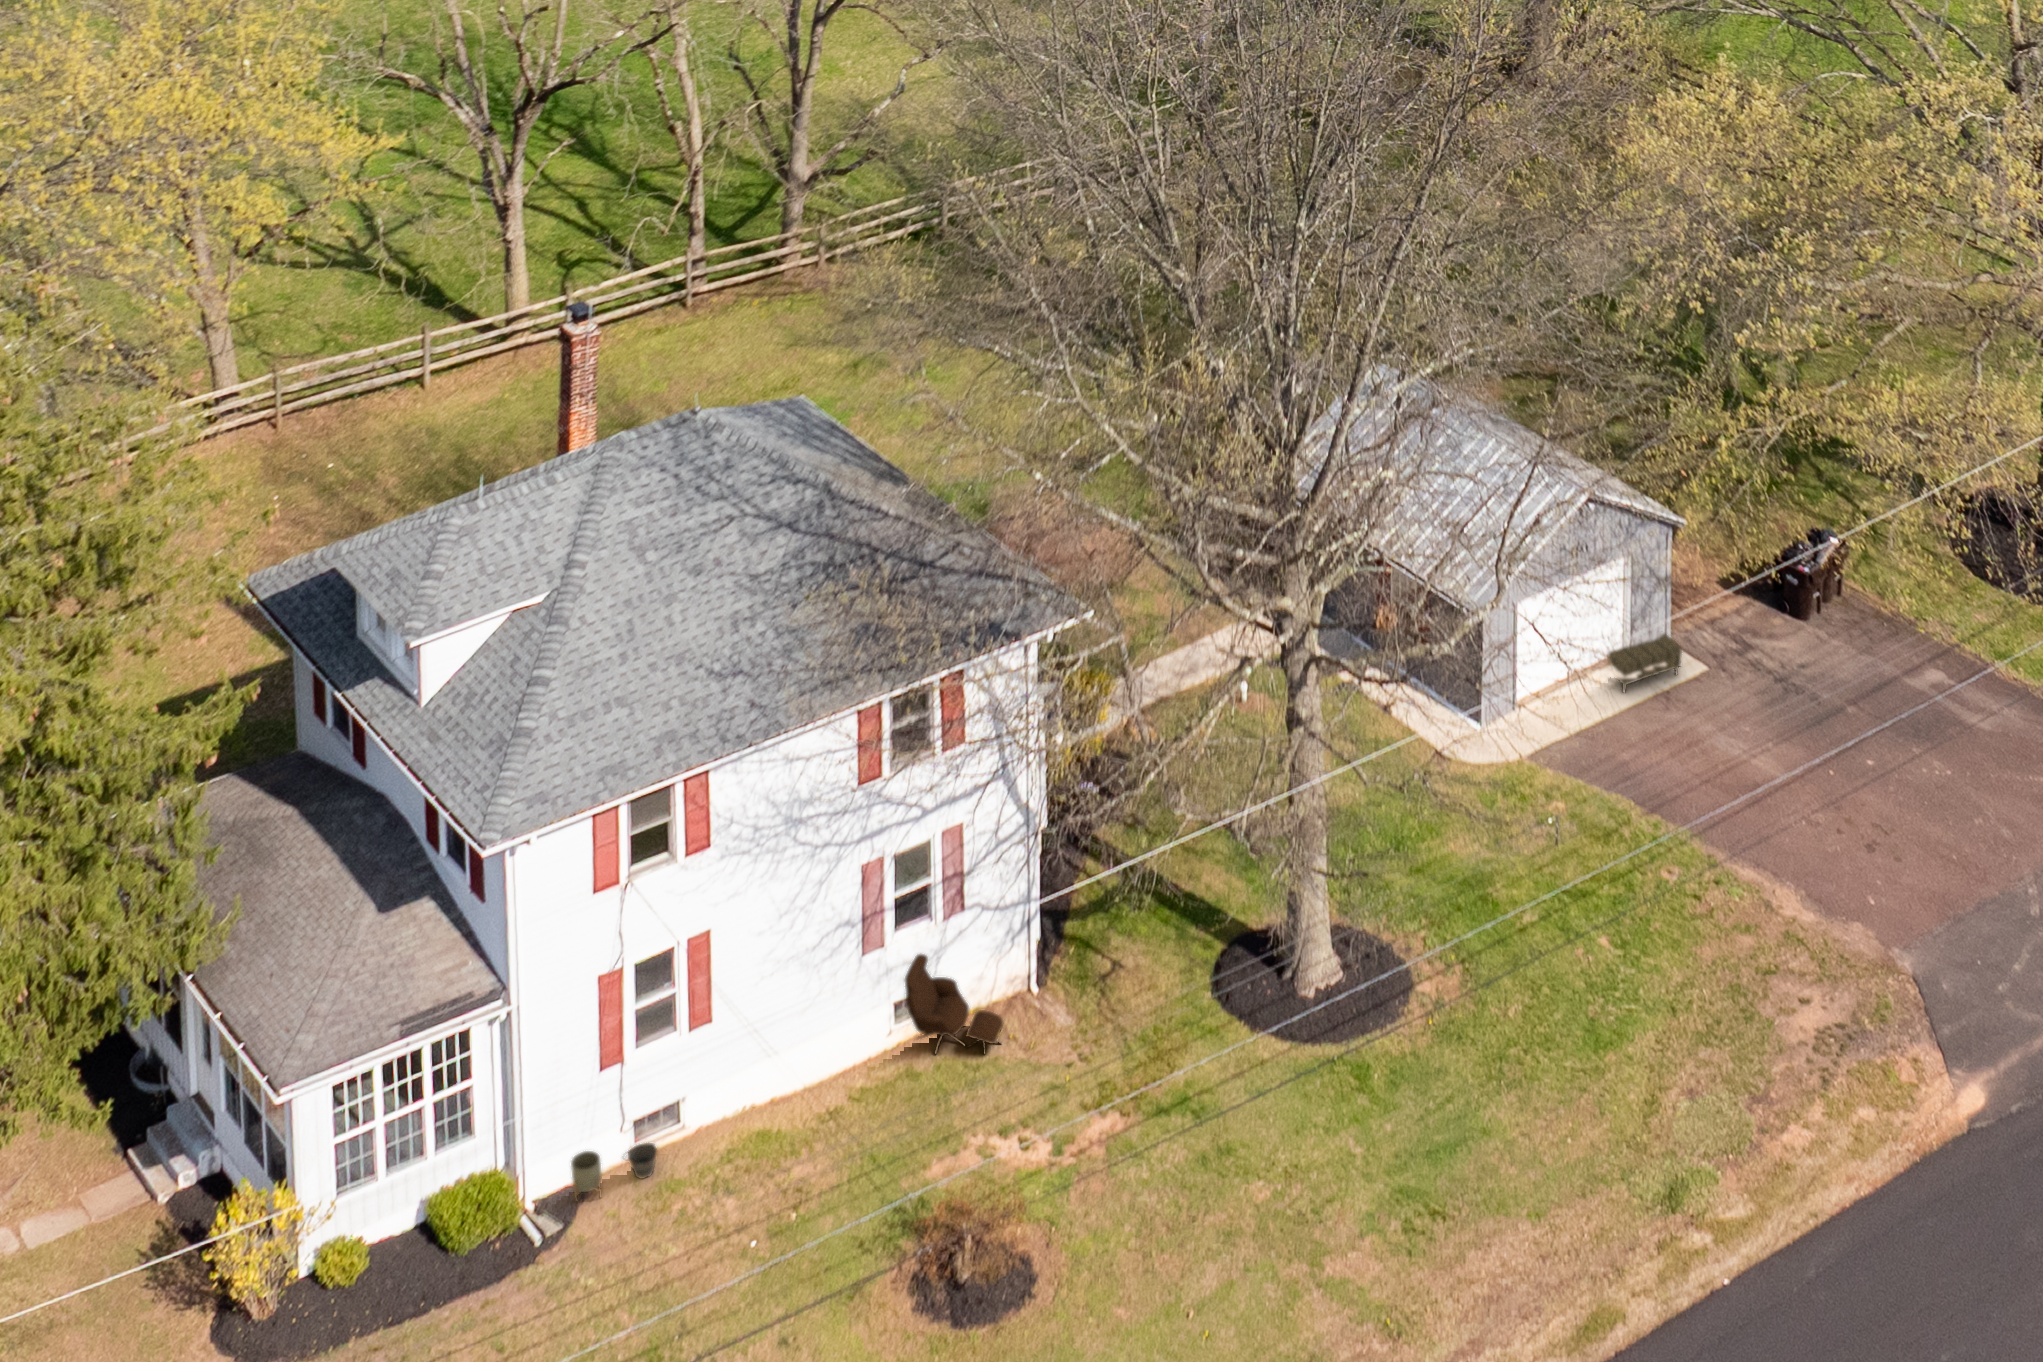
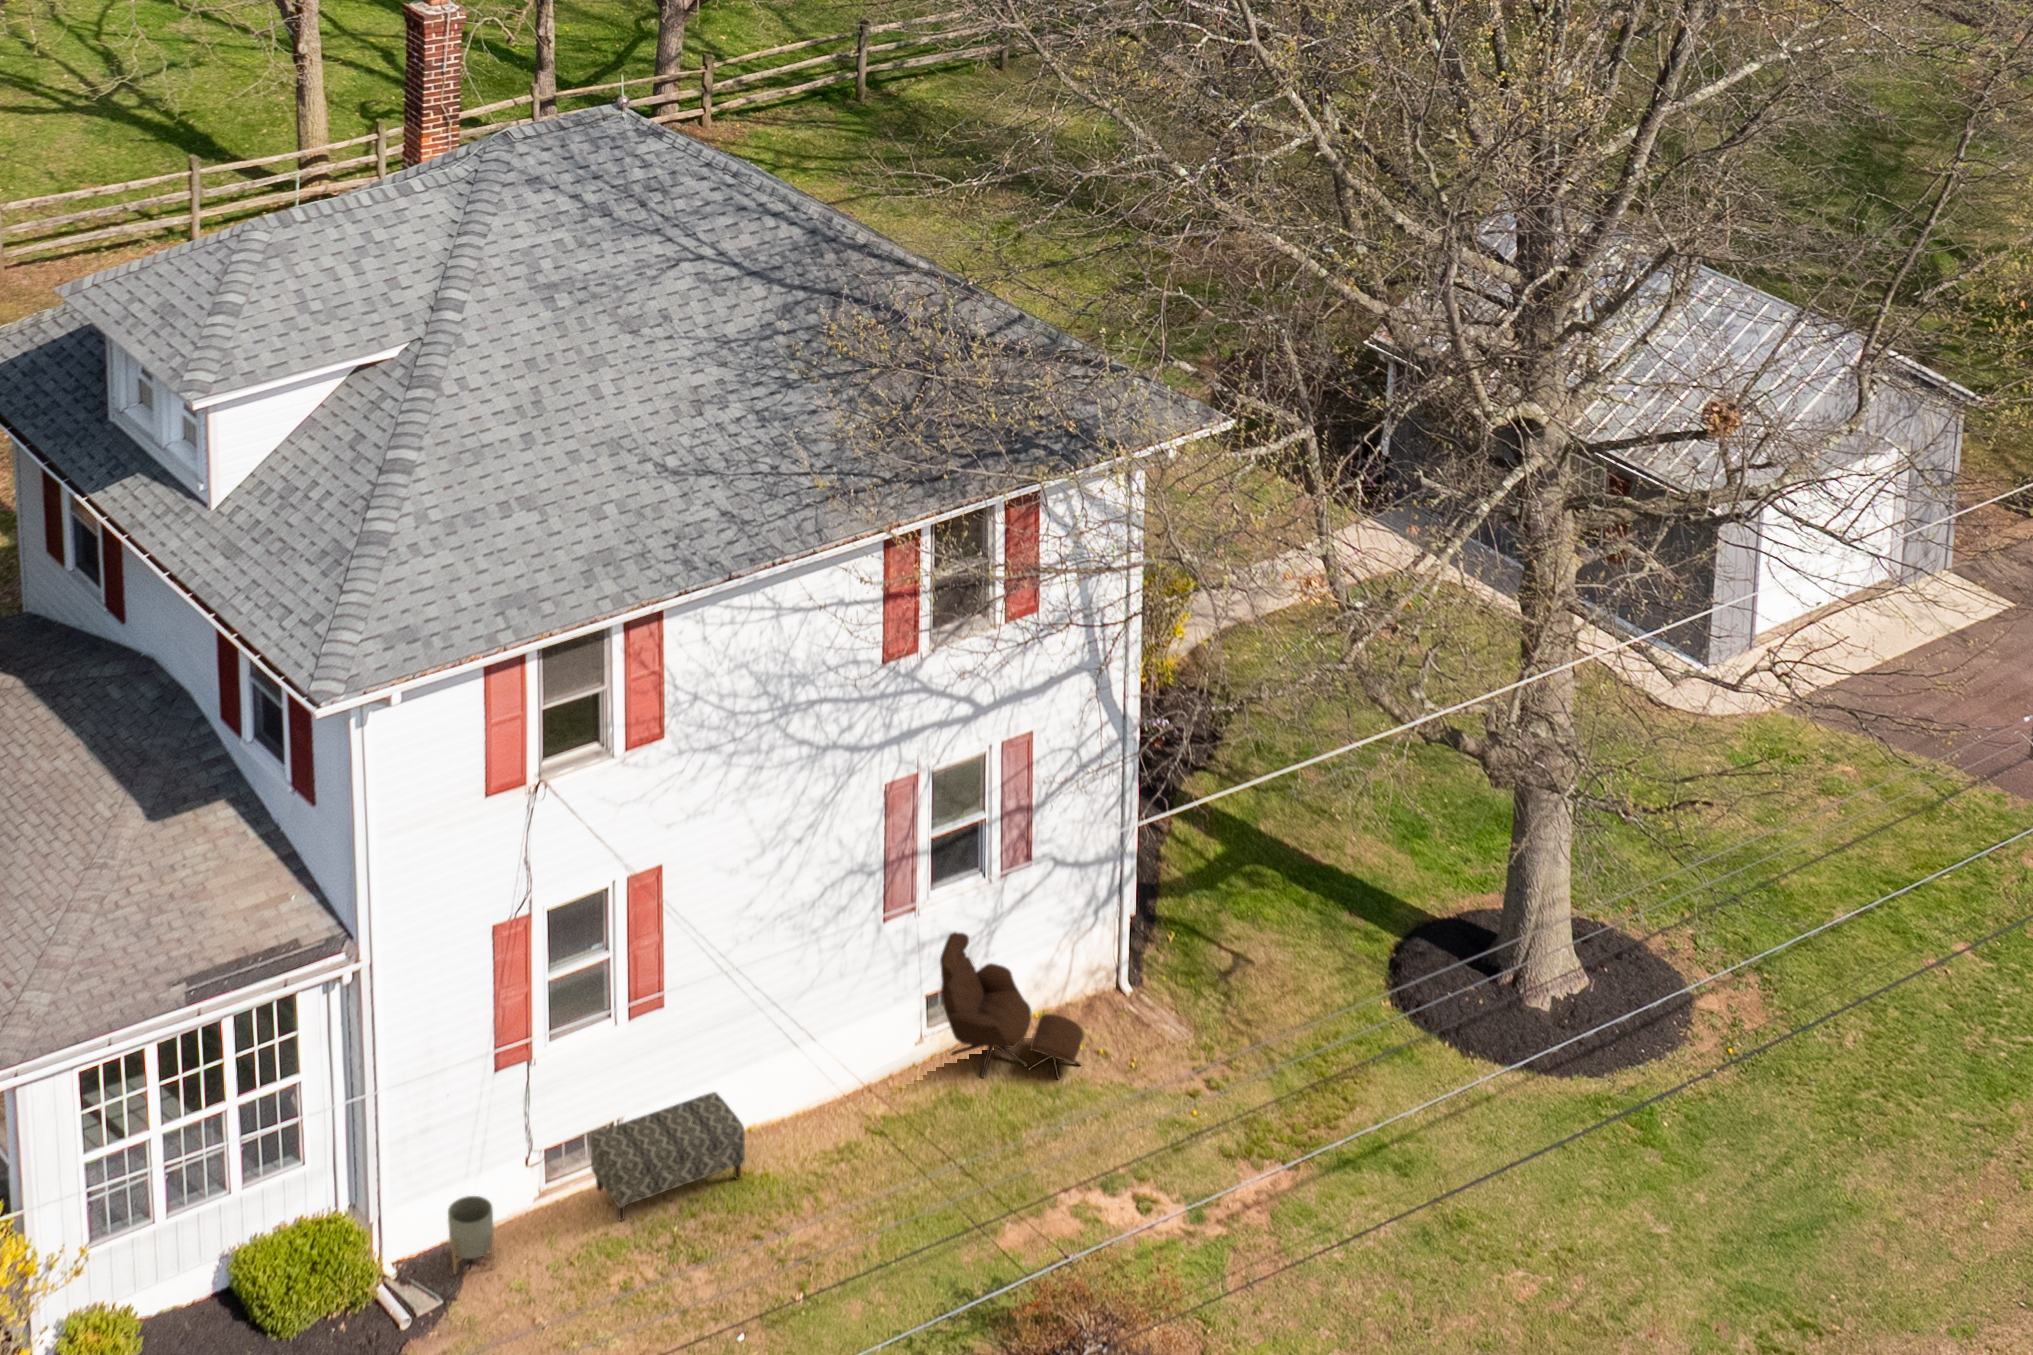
bench: present [1609,634,1682,691] -> present [590,1092,745,1221]
bucket: present [628,1143,657,1178] -> none [524,1188,578,1242]

